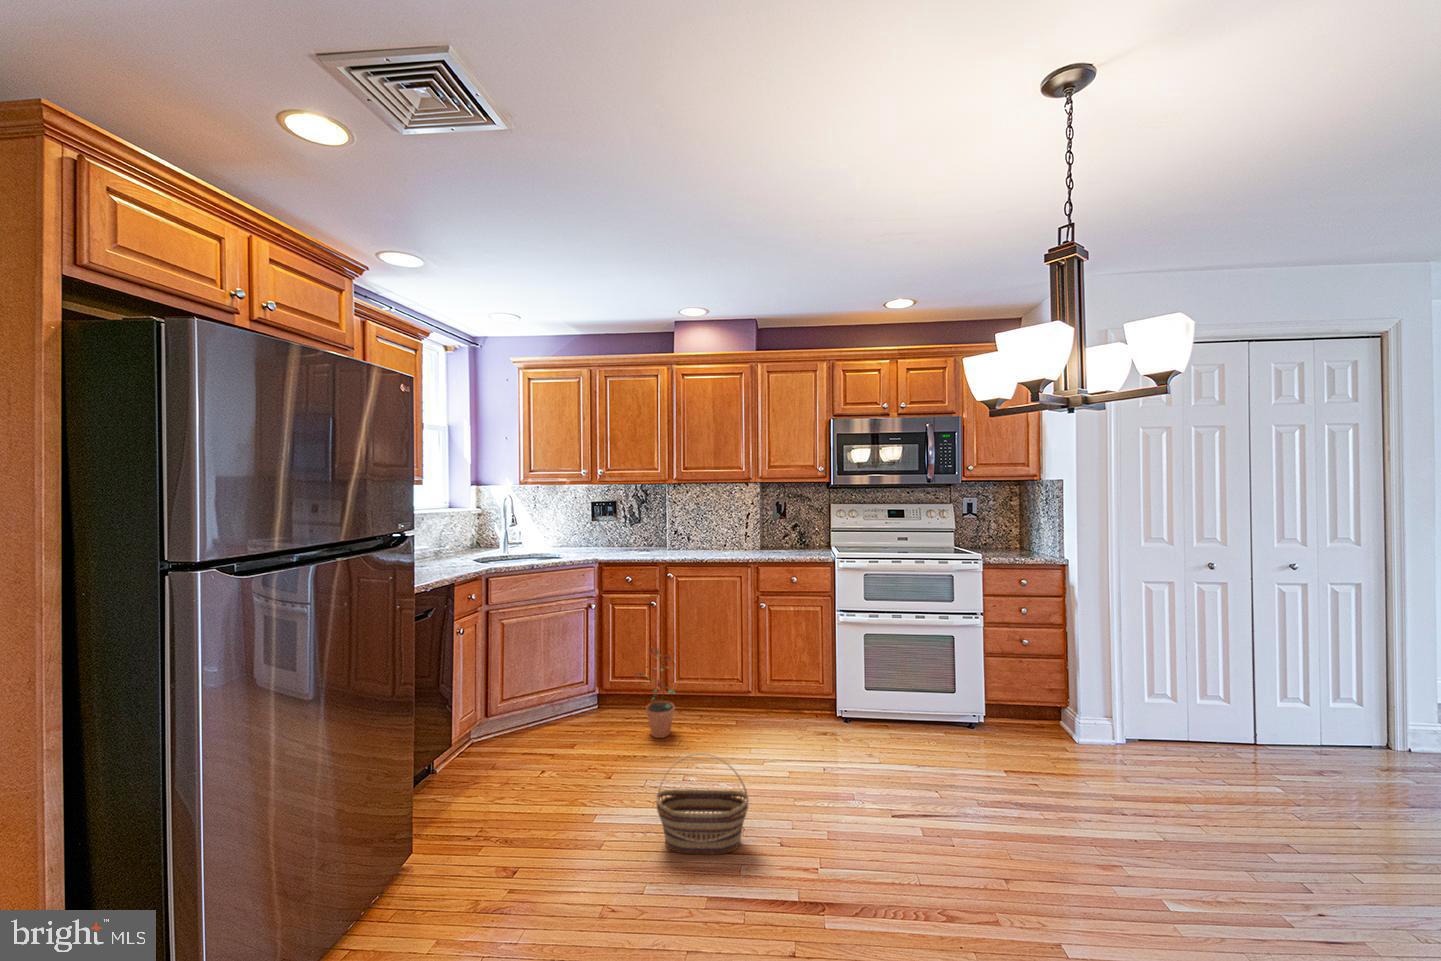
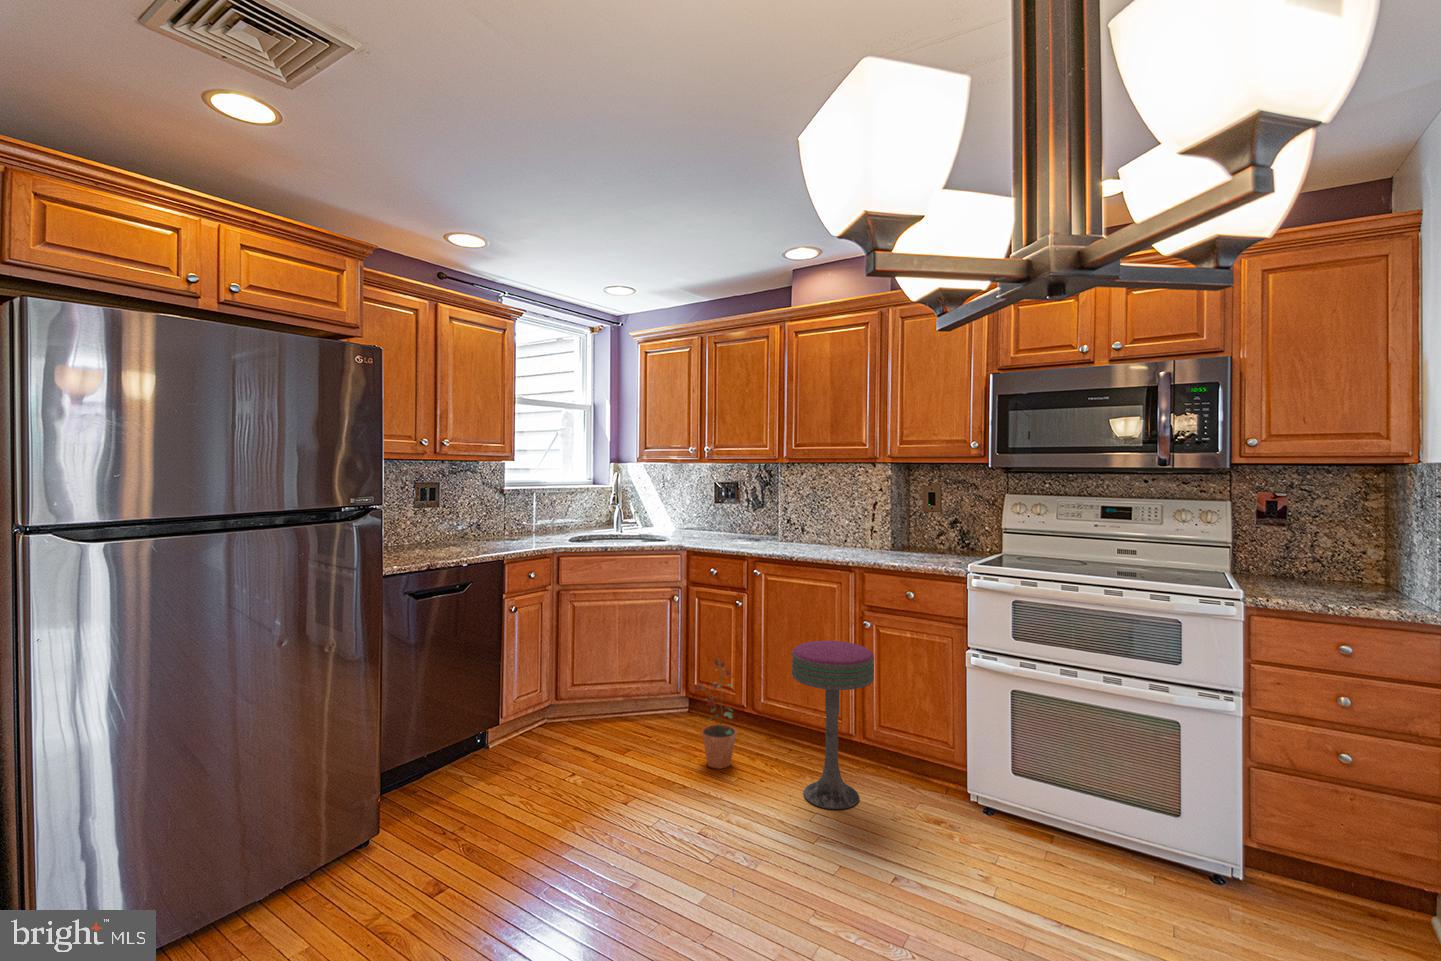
bar stool: none [728,619,788,745] -> present [792,641,874,809]
basket: present [656,753,749,855] -> none [607,780,704,911]

